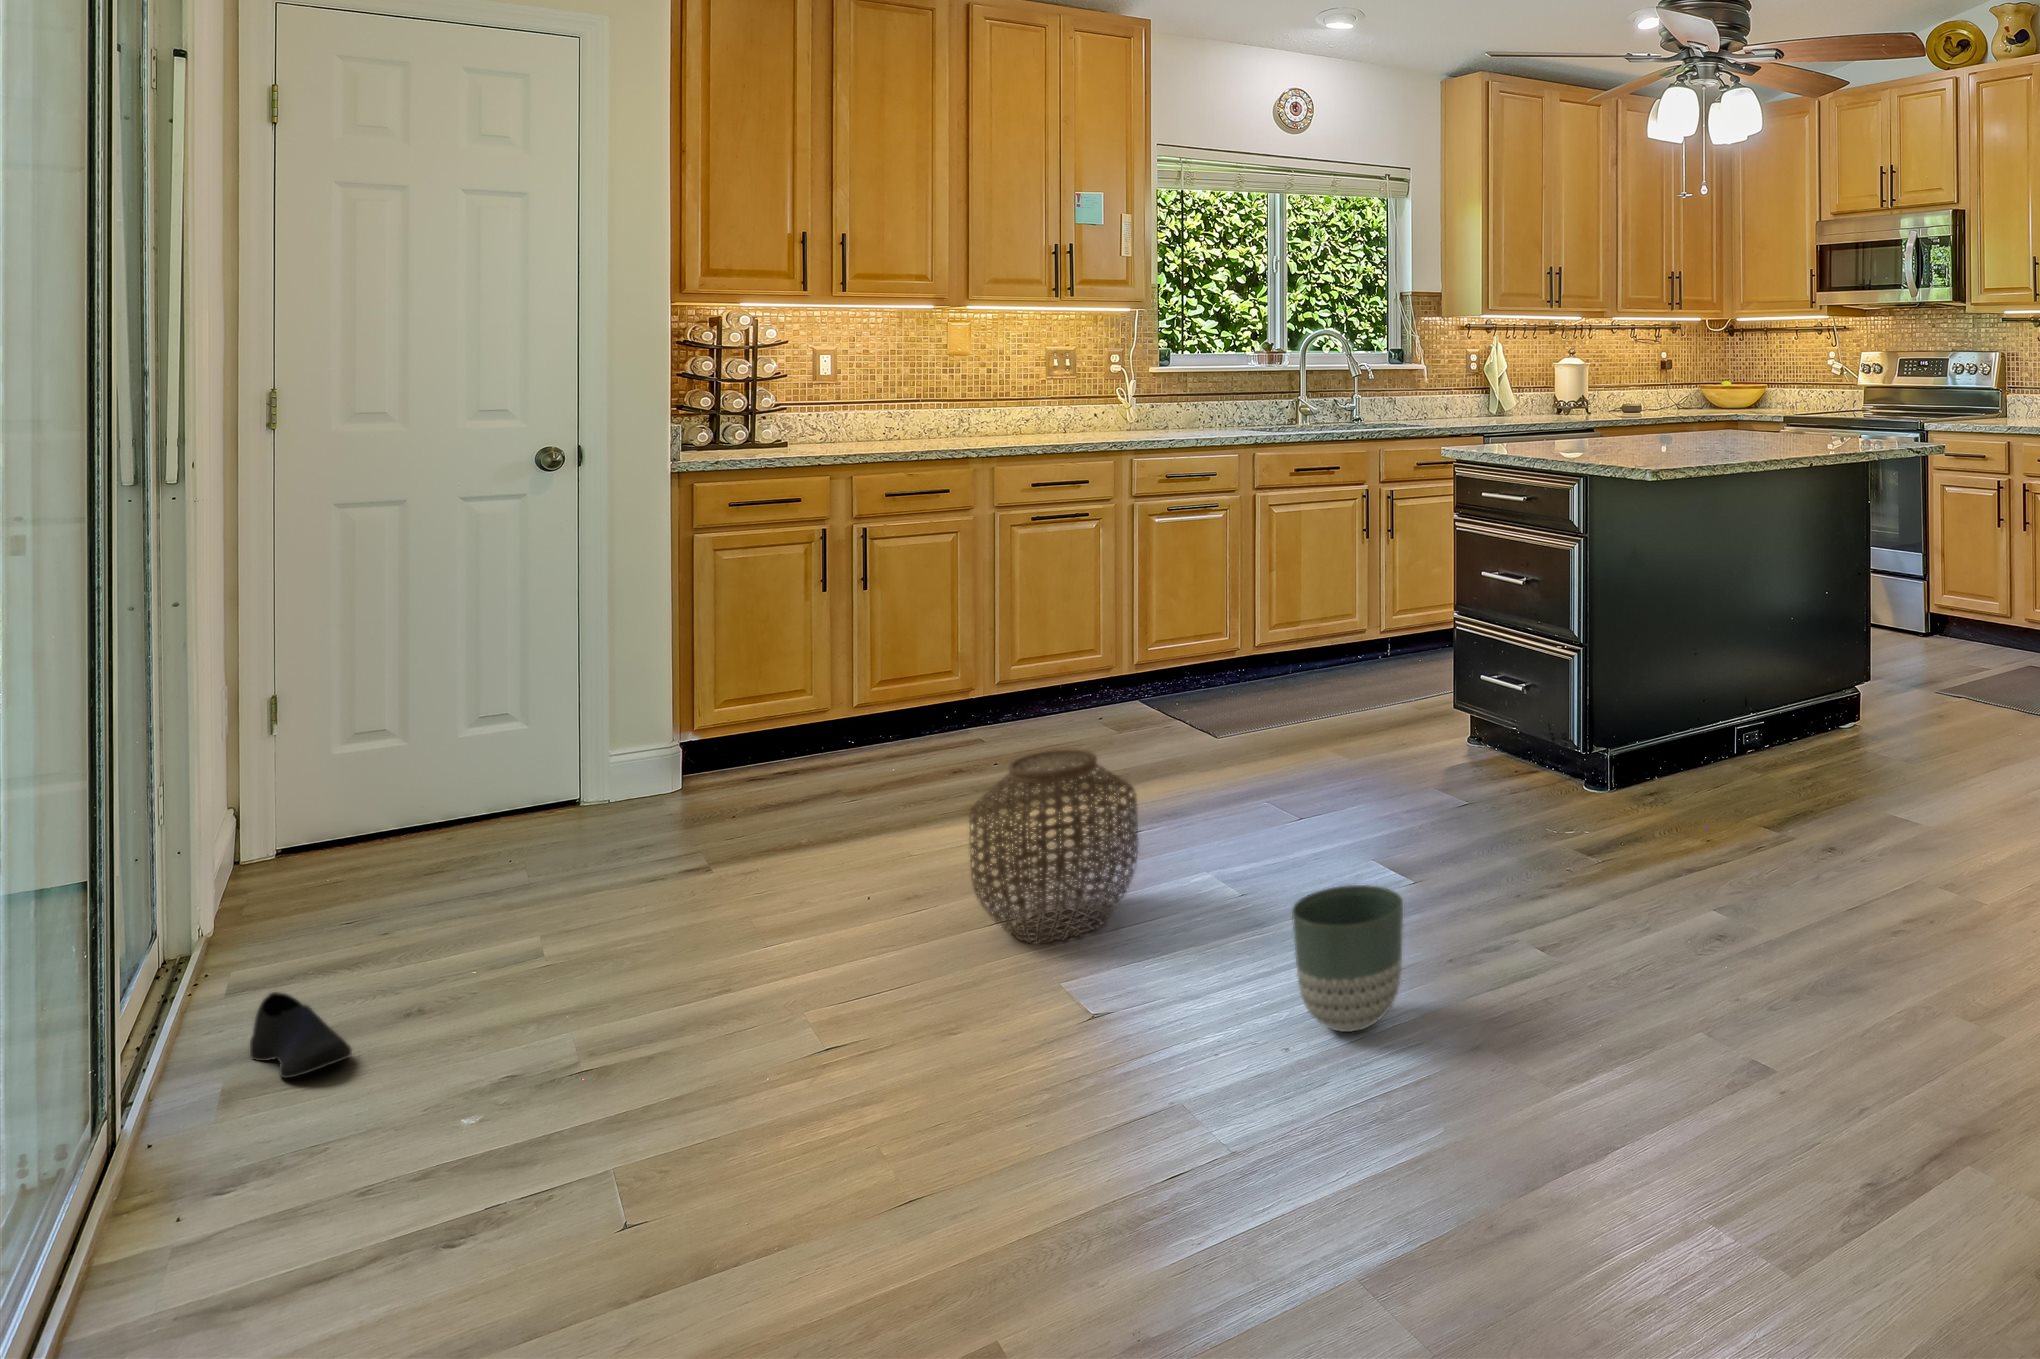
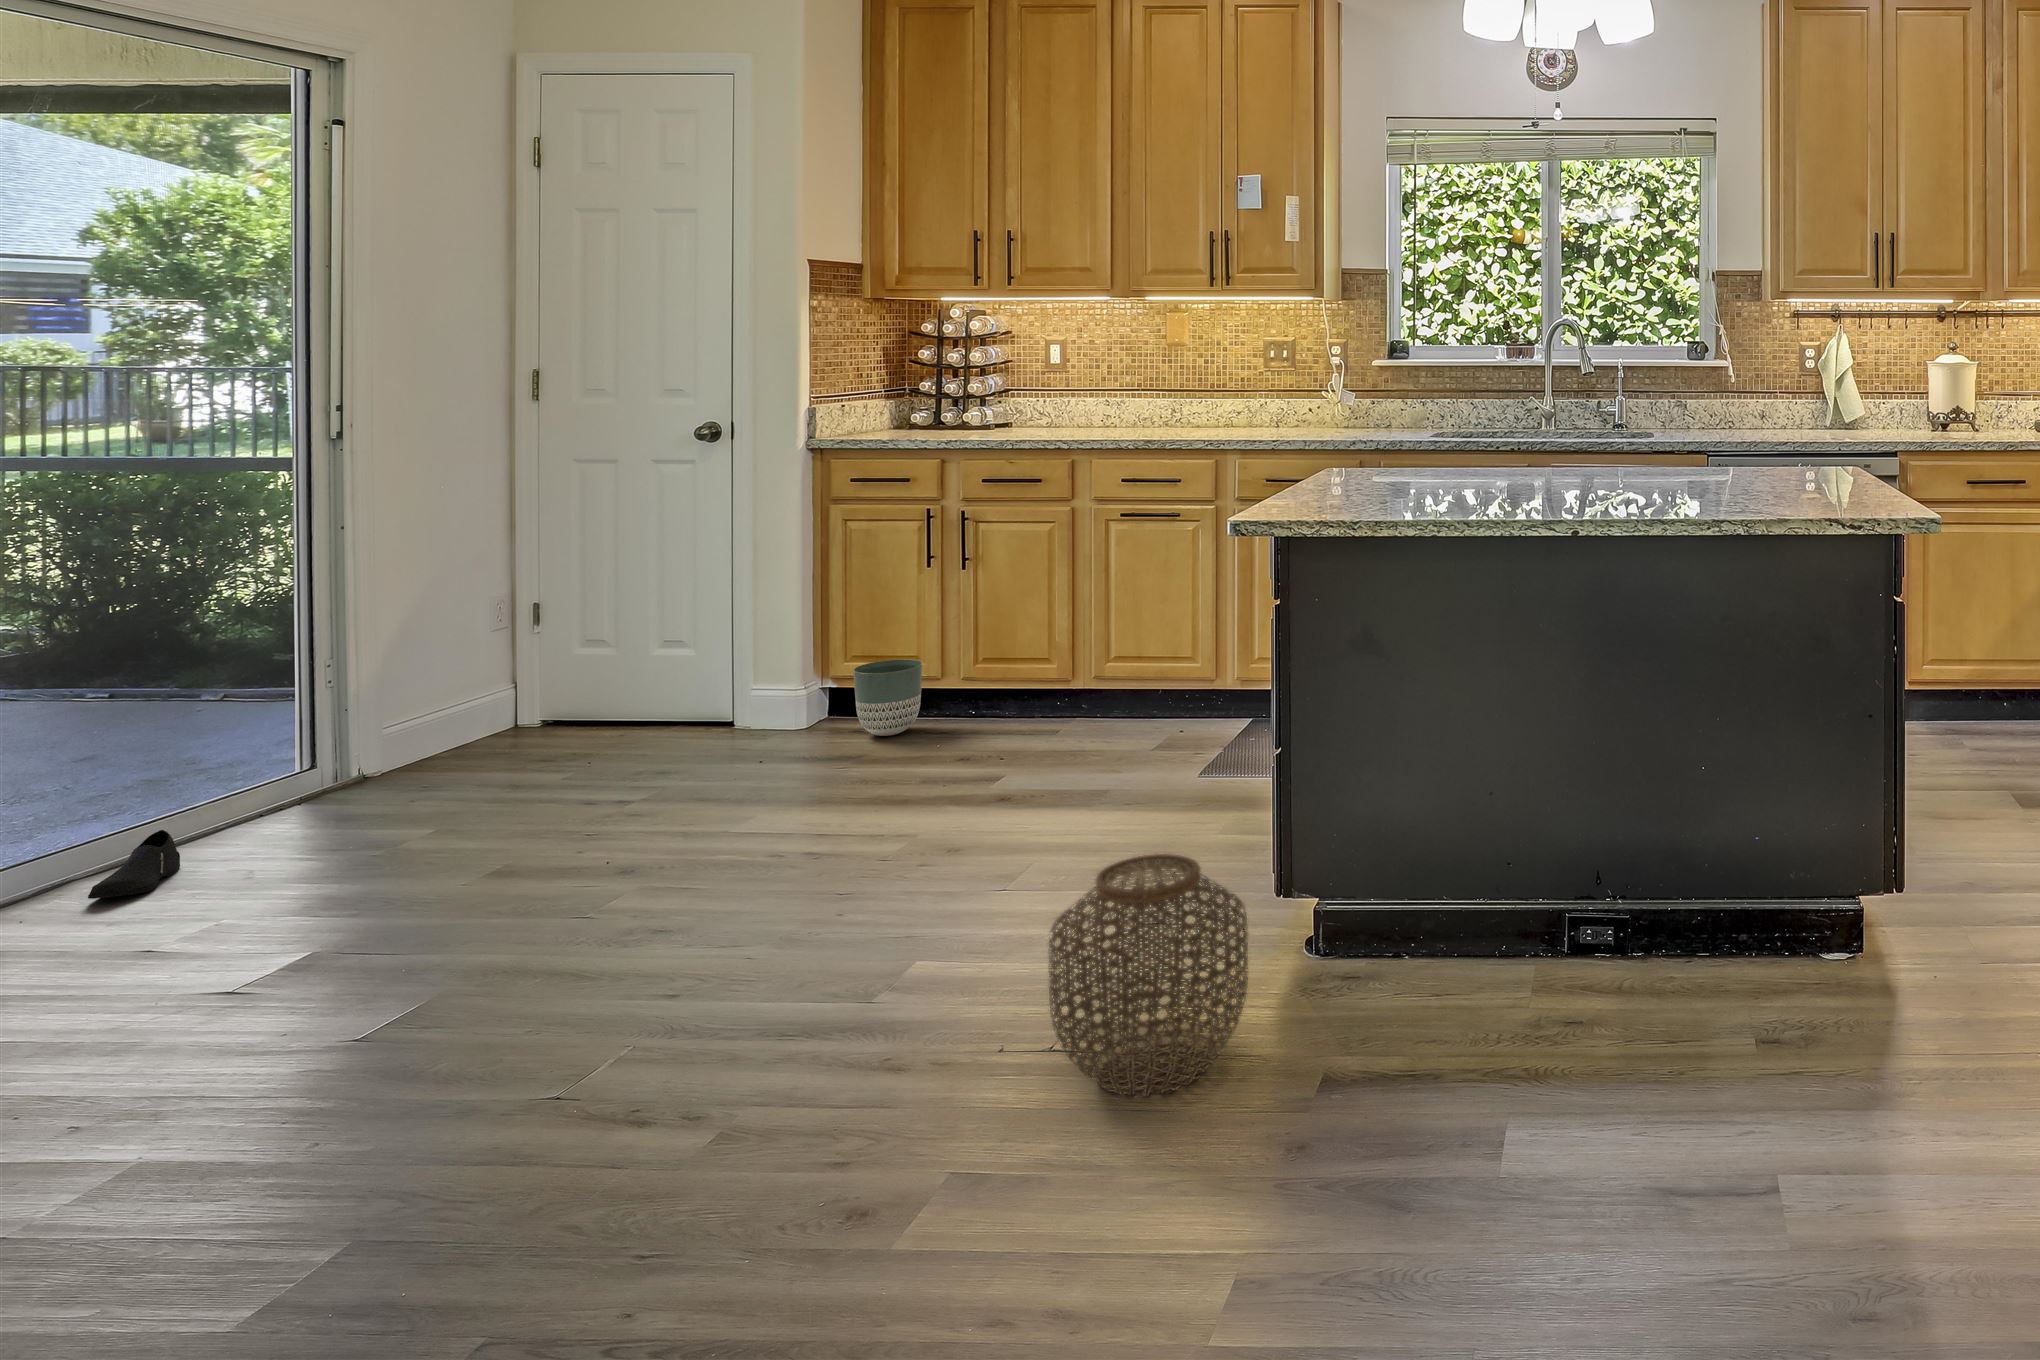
woven basket: present [969,750,1138,943] -> present [1049,854,1248,1096]
planter: present [1292,885,1403,1032] -> present [853,659,922,736]

